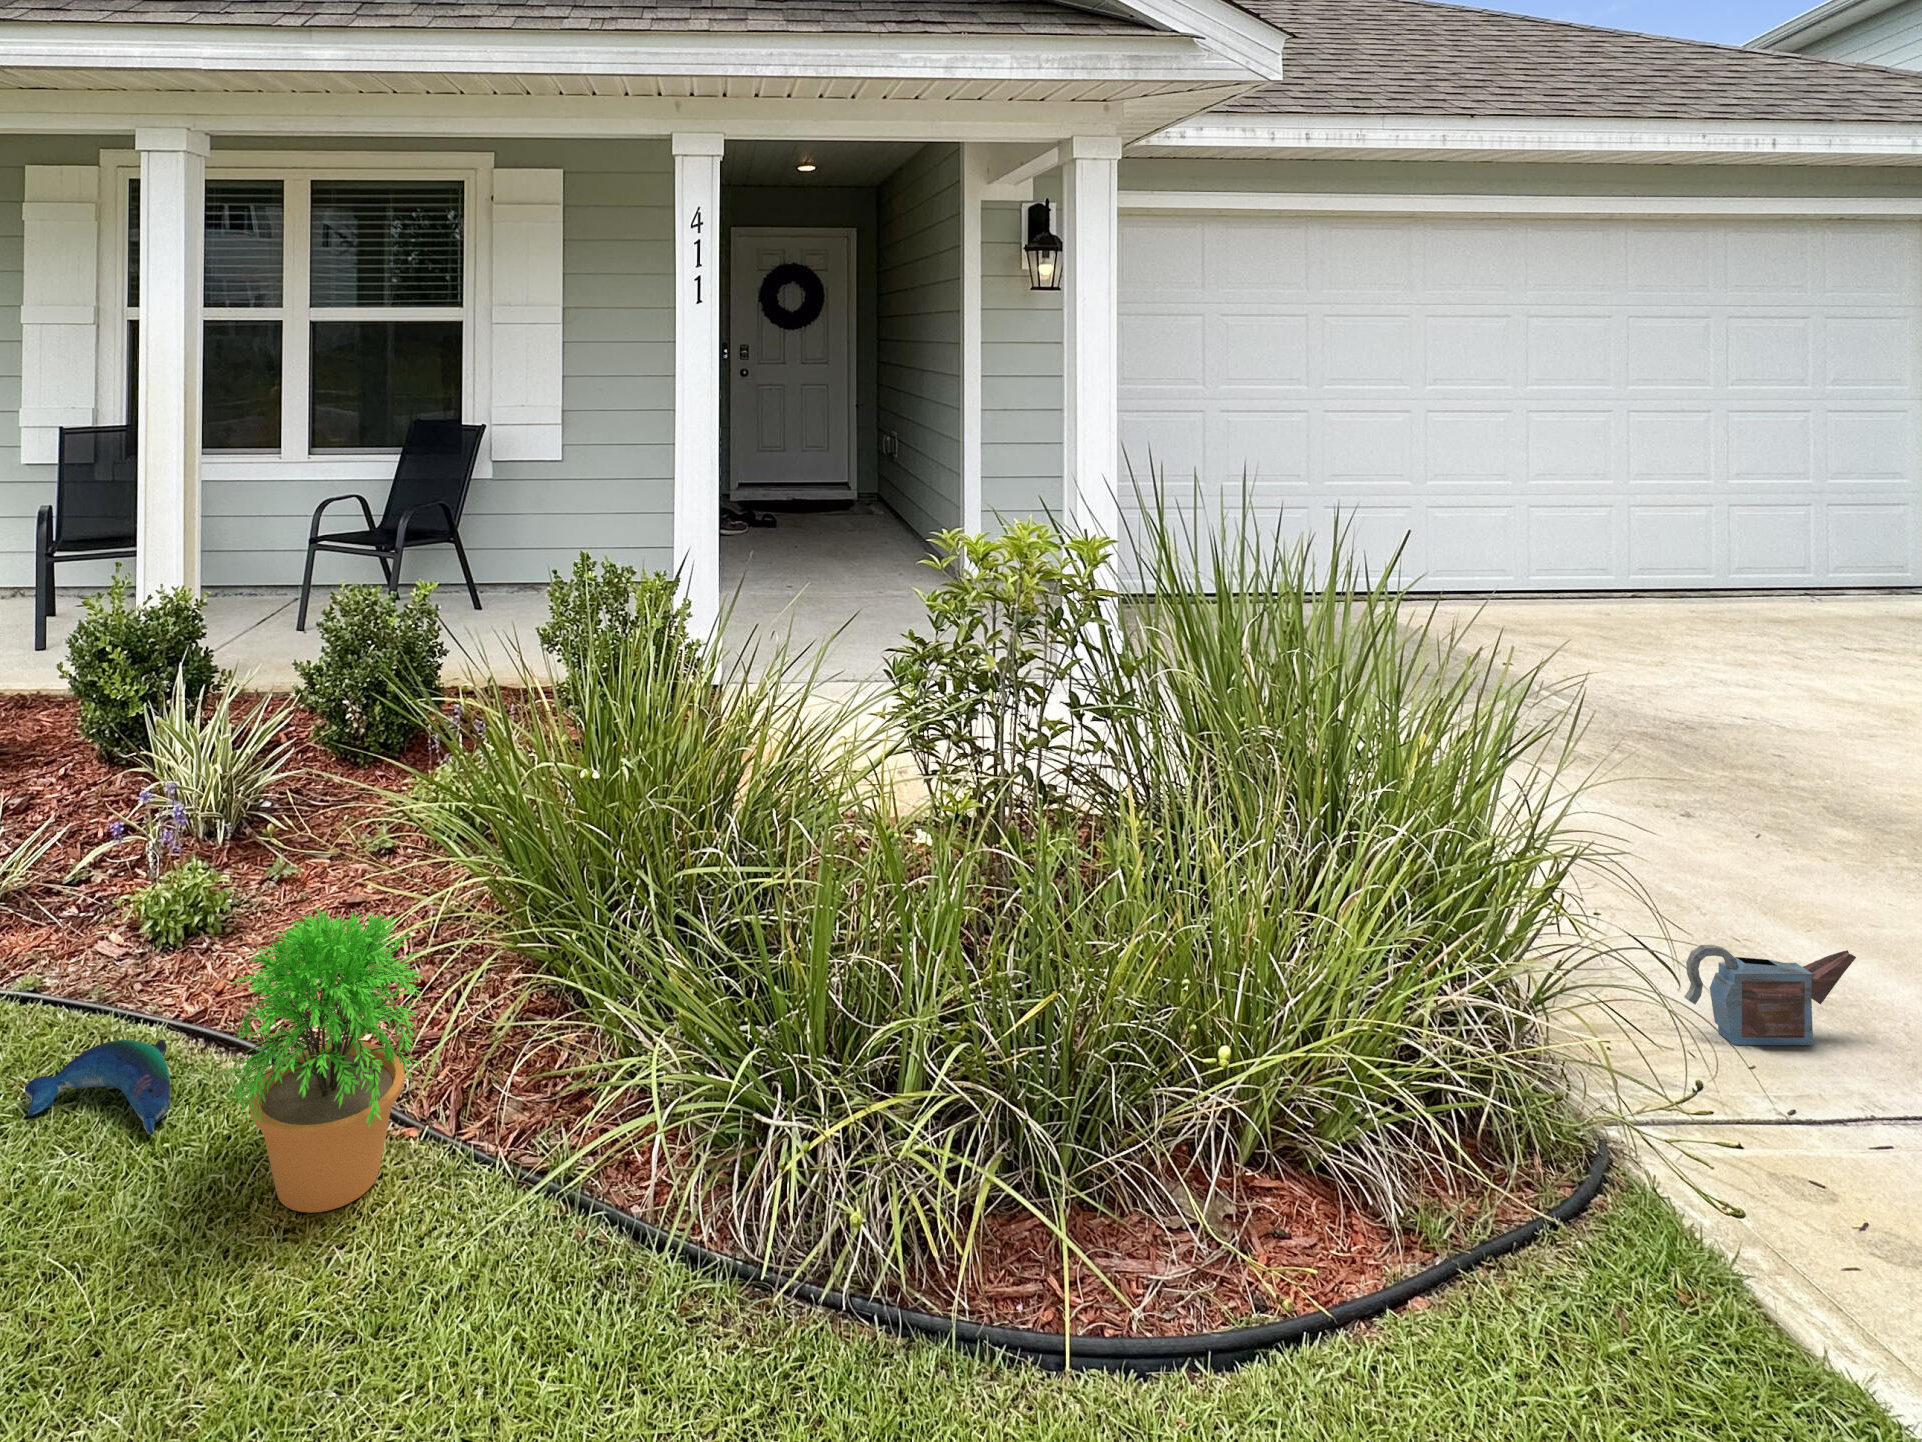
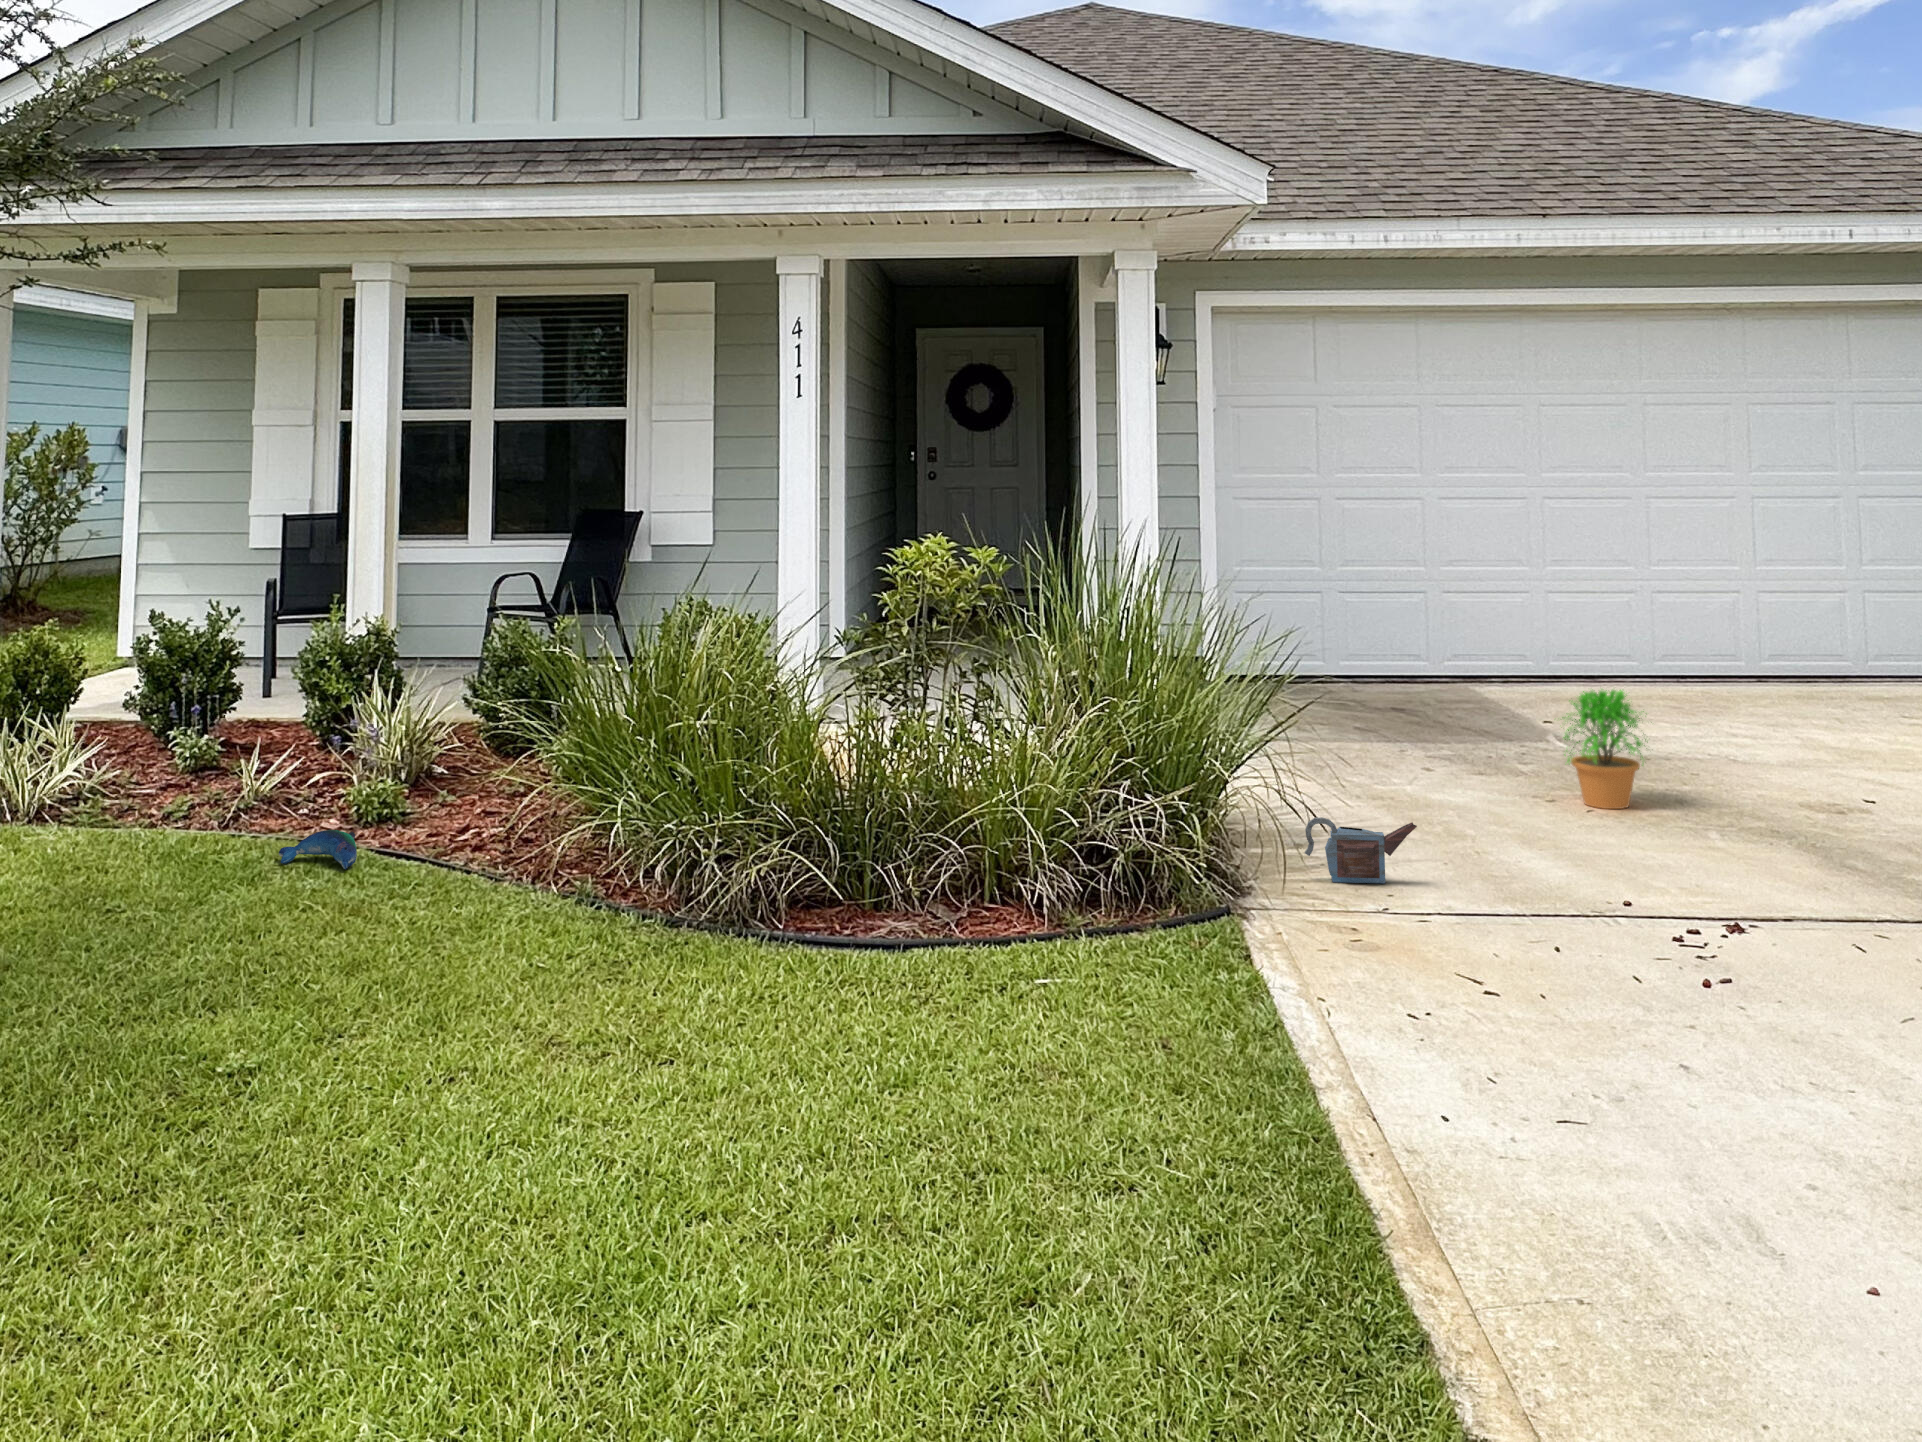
potted plant: present [226,908,423,1213] -> present [1562,689,1646,809]

